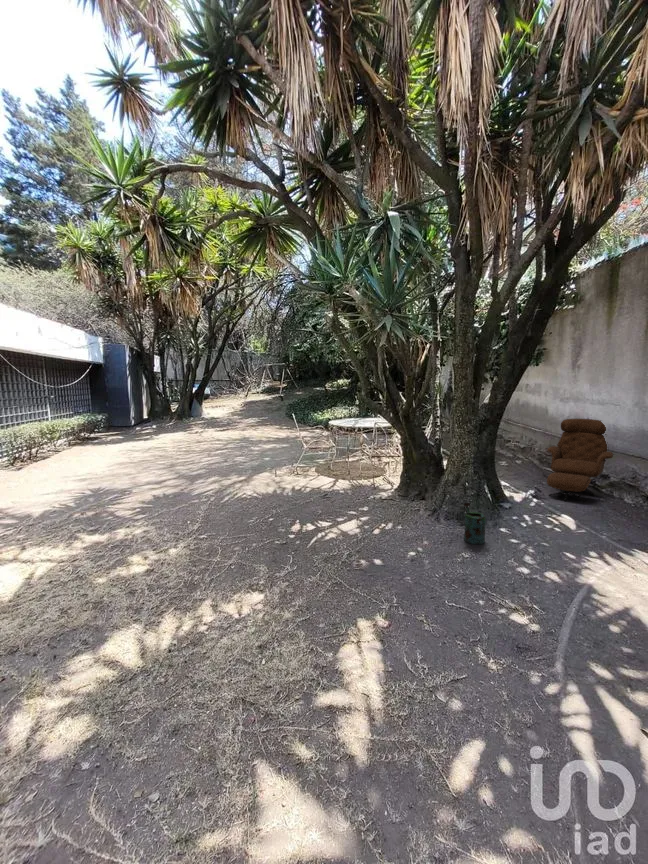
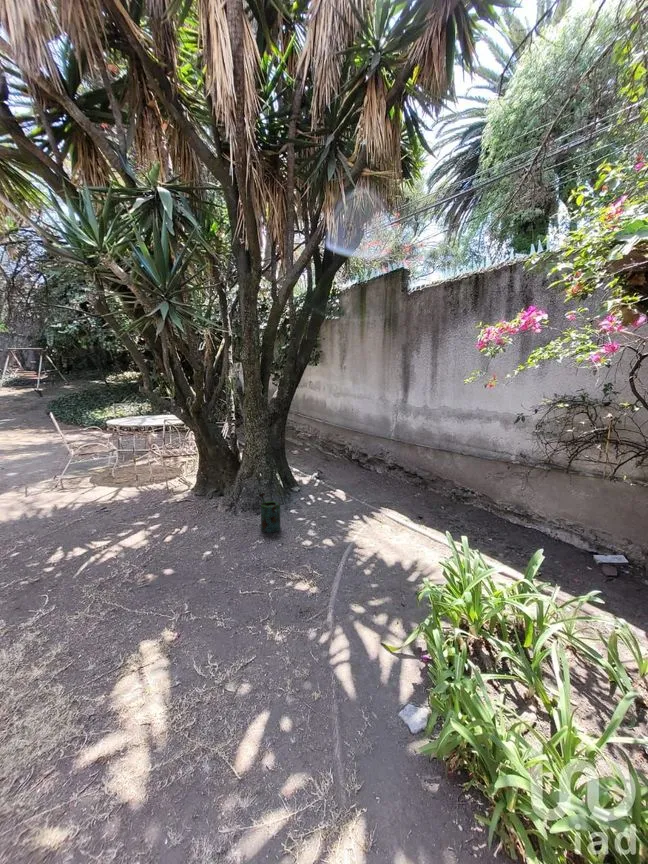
lounge chair: present [547,419,613,501] -> none [326,411,372,480]

